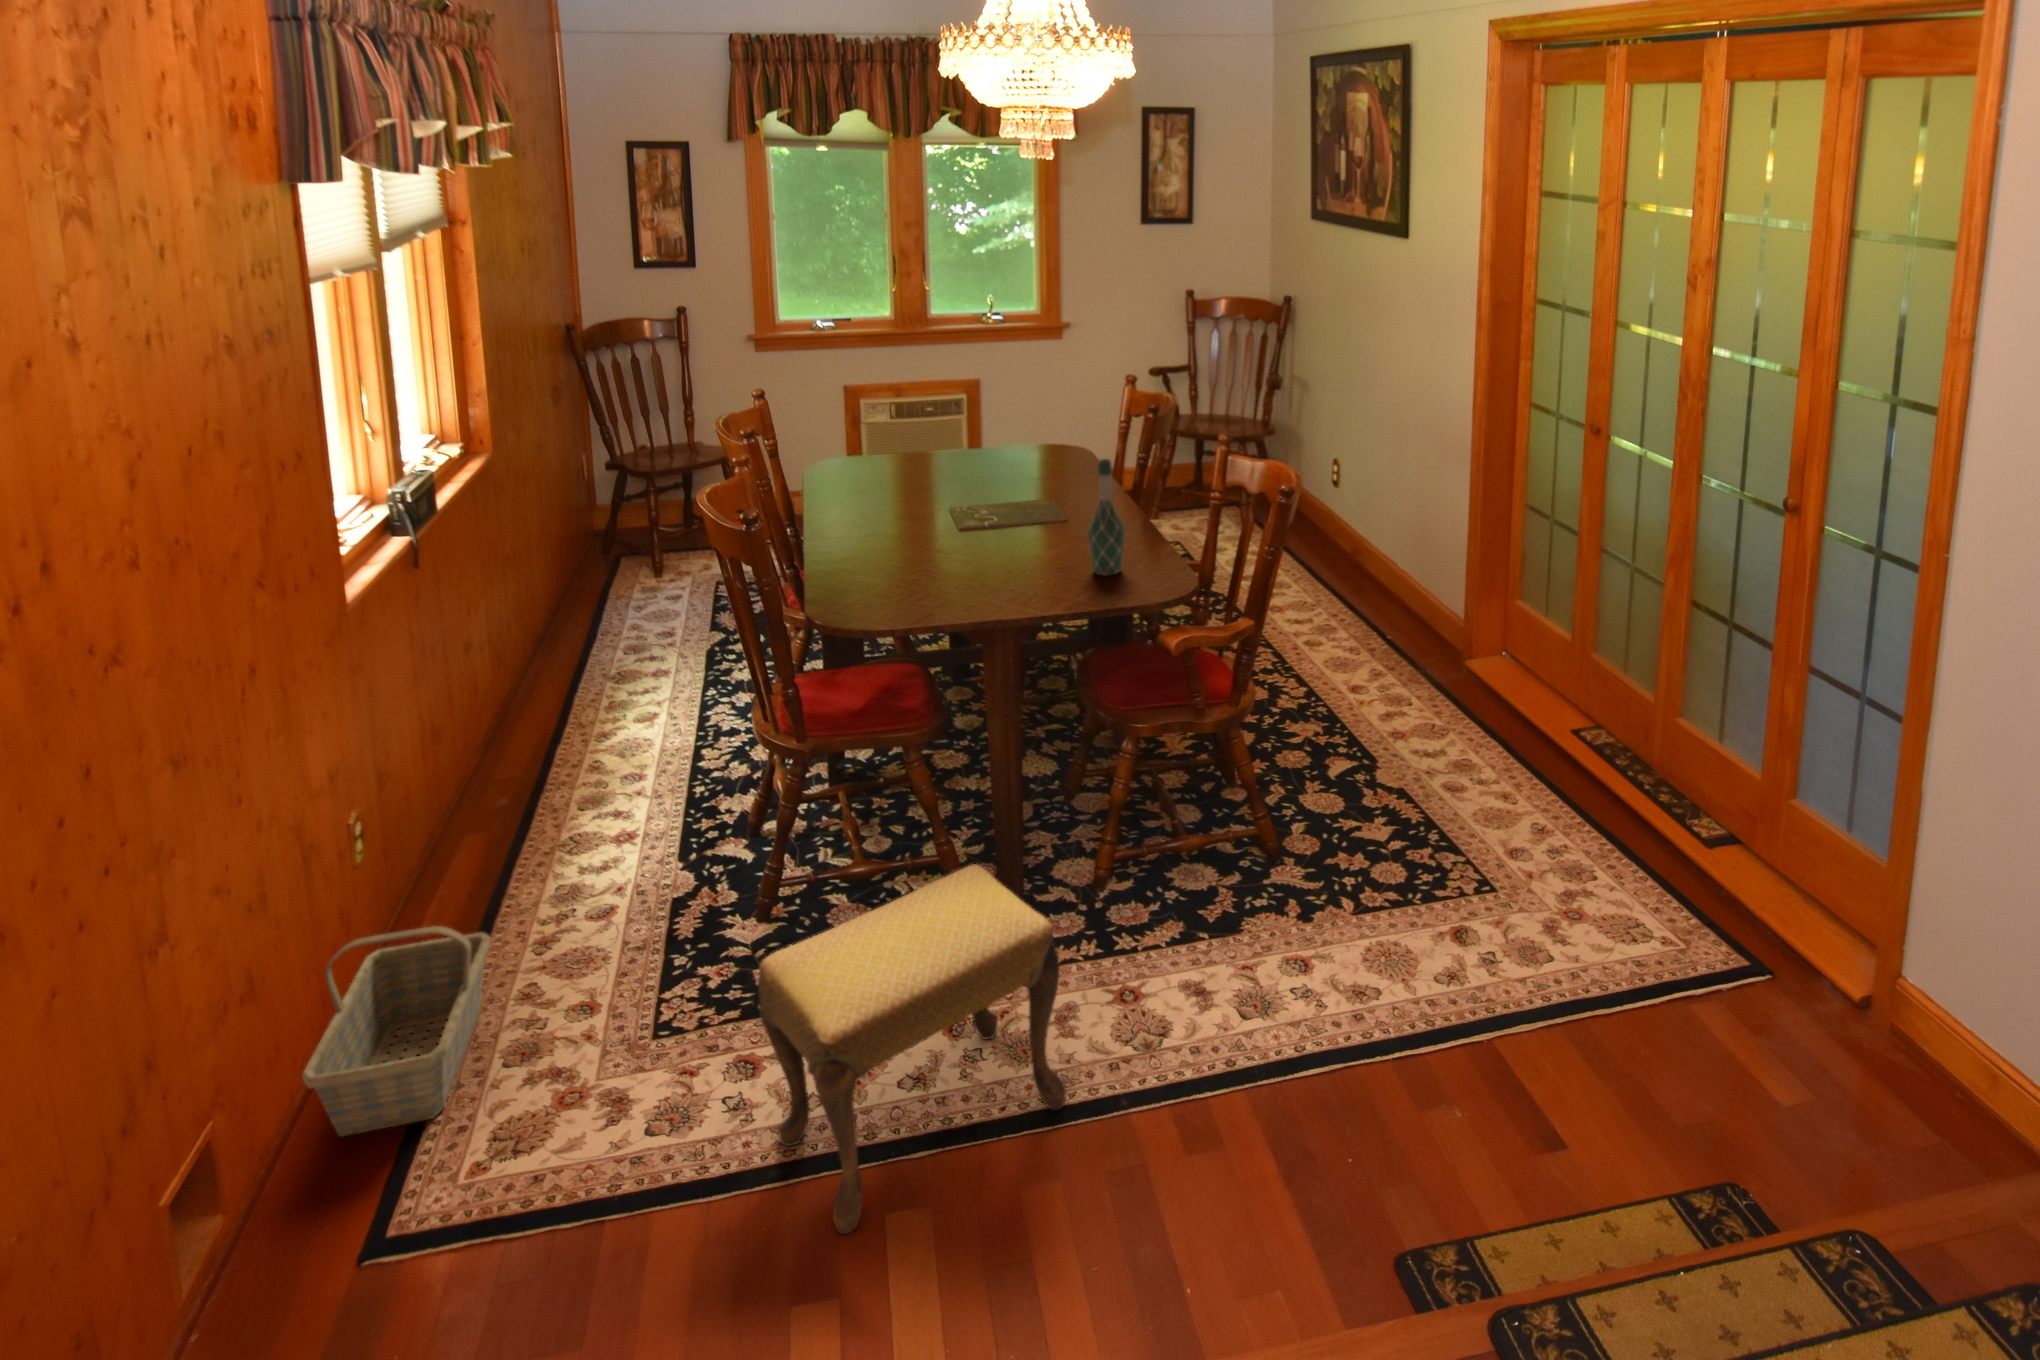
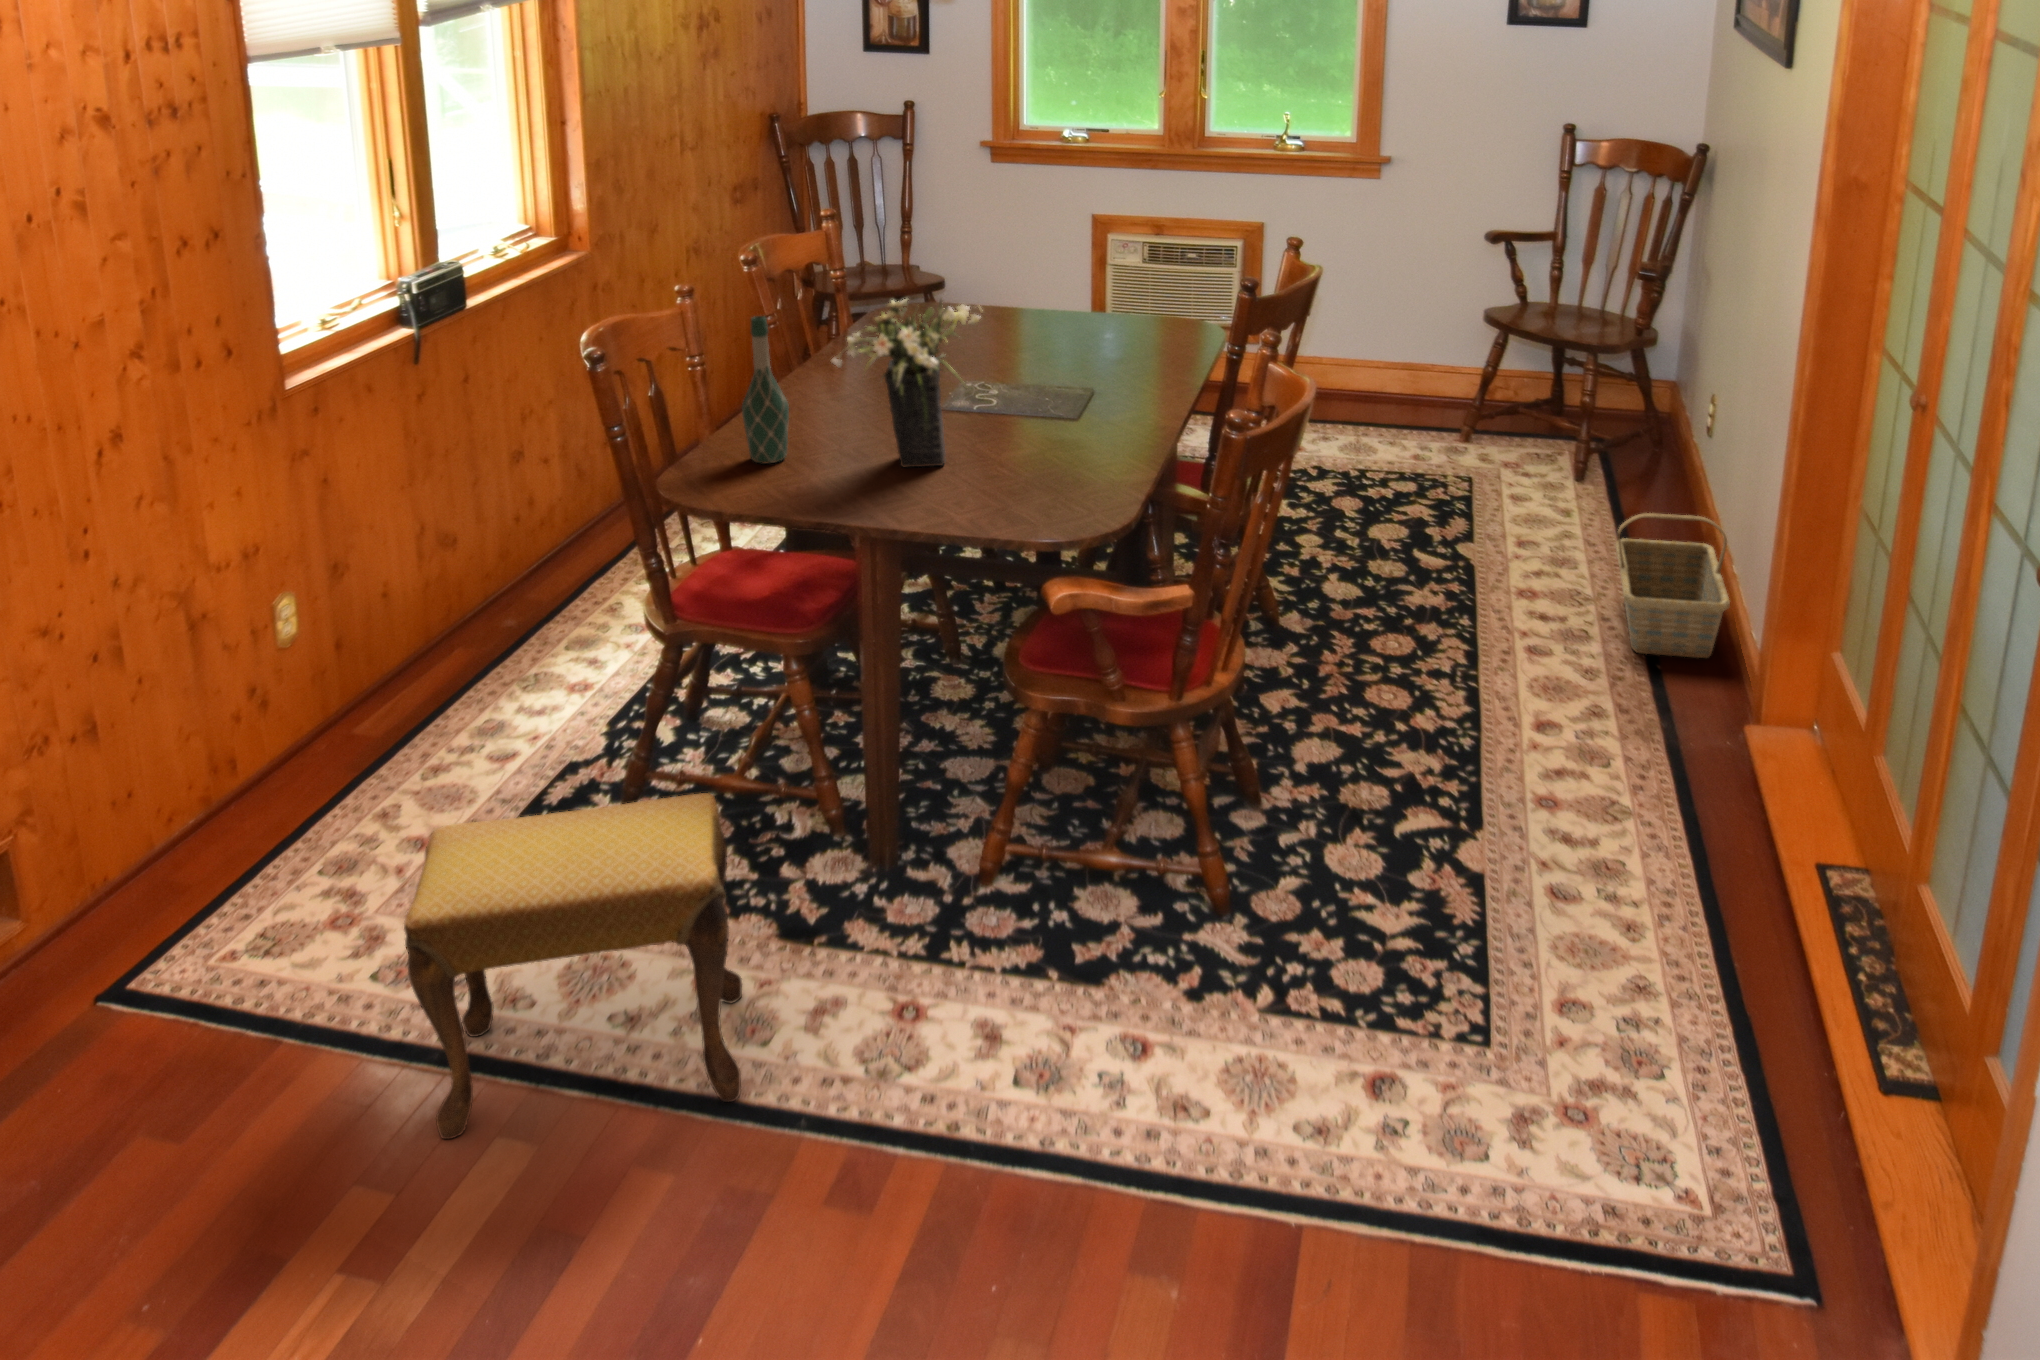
flower arrangement: none [925,443,1039,580] -> present [831,299,982,467]
wine bottle: present [1088,459,1125,576] -> present [742,316,789,464]
basket: present [302,926,491,1137] -> present [1615,513,1730,658]

